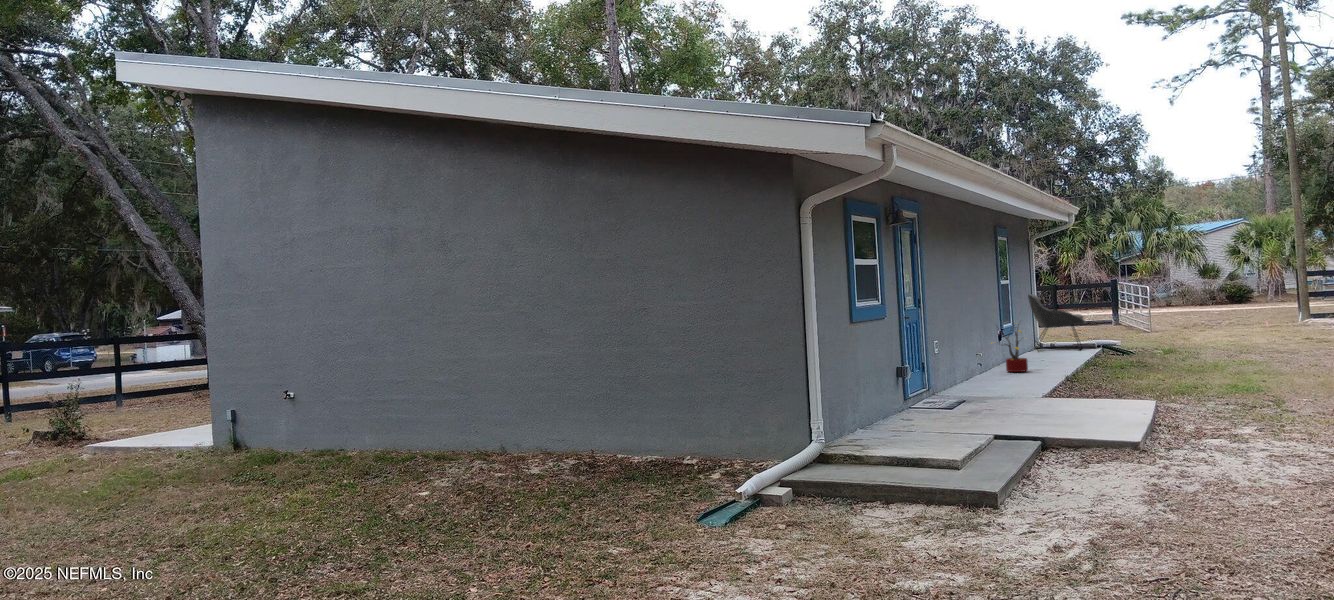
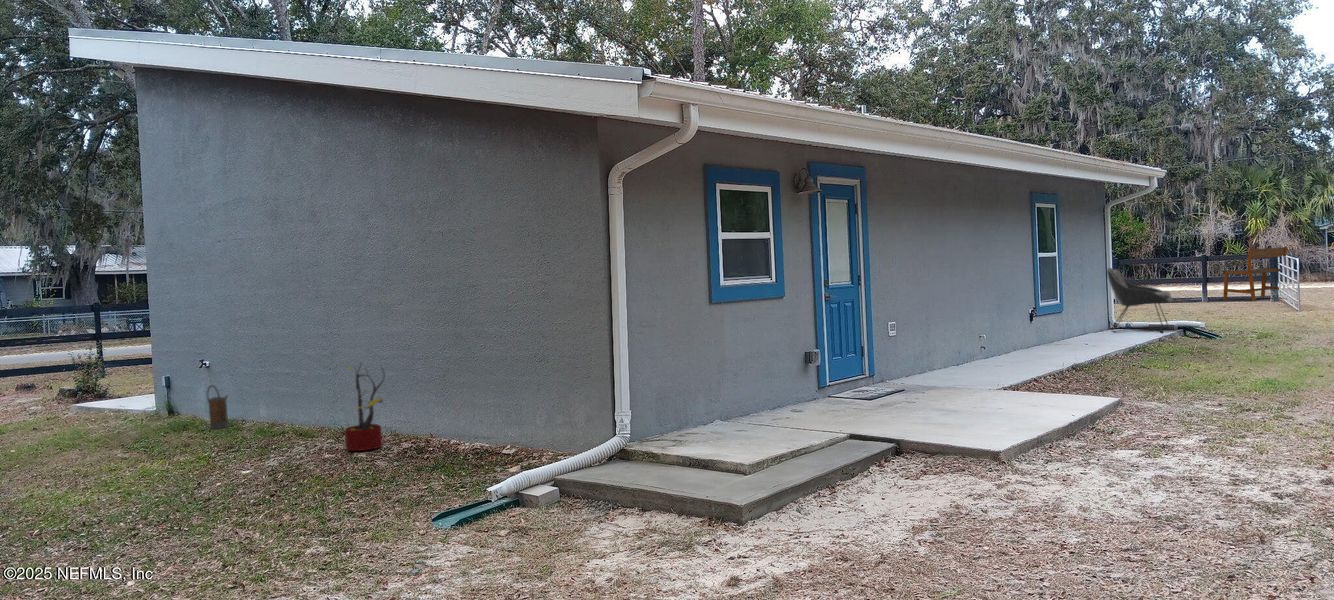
bench: none [1079,277,1133,326] -> present [1223,247,1288,301]
decorative plant: present [1003,328,1028,372] -> present [345,364,385,451]
watering can: none [308,412,341,458] -> present [207,385,228,429]

